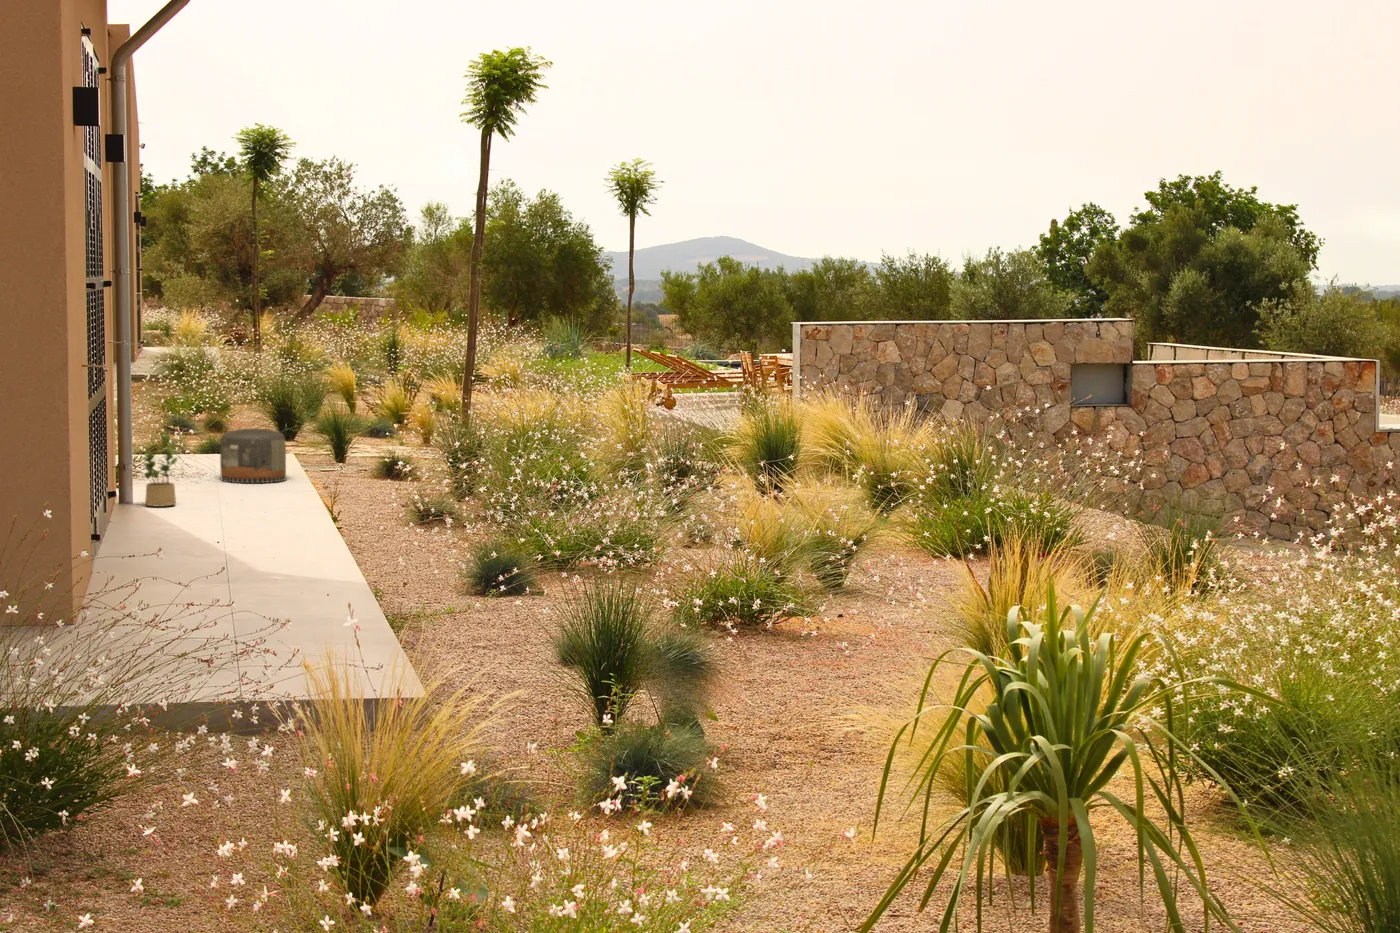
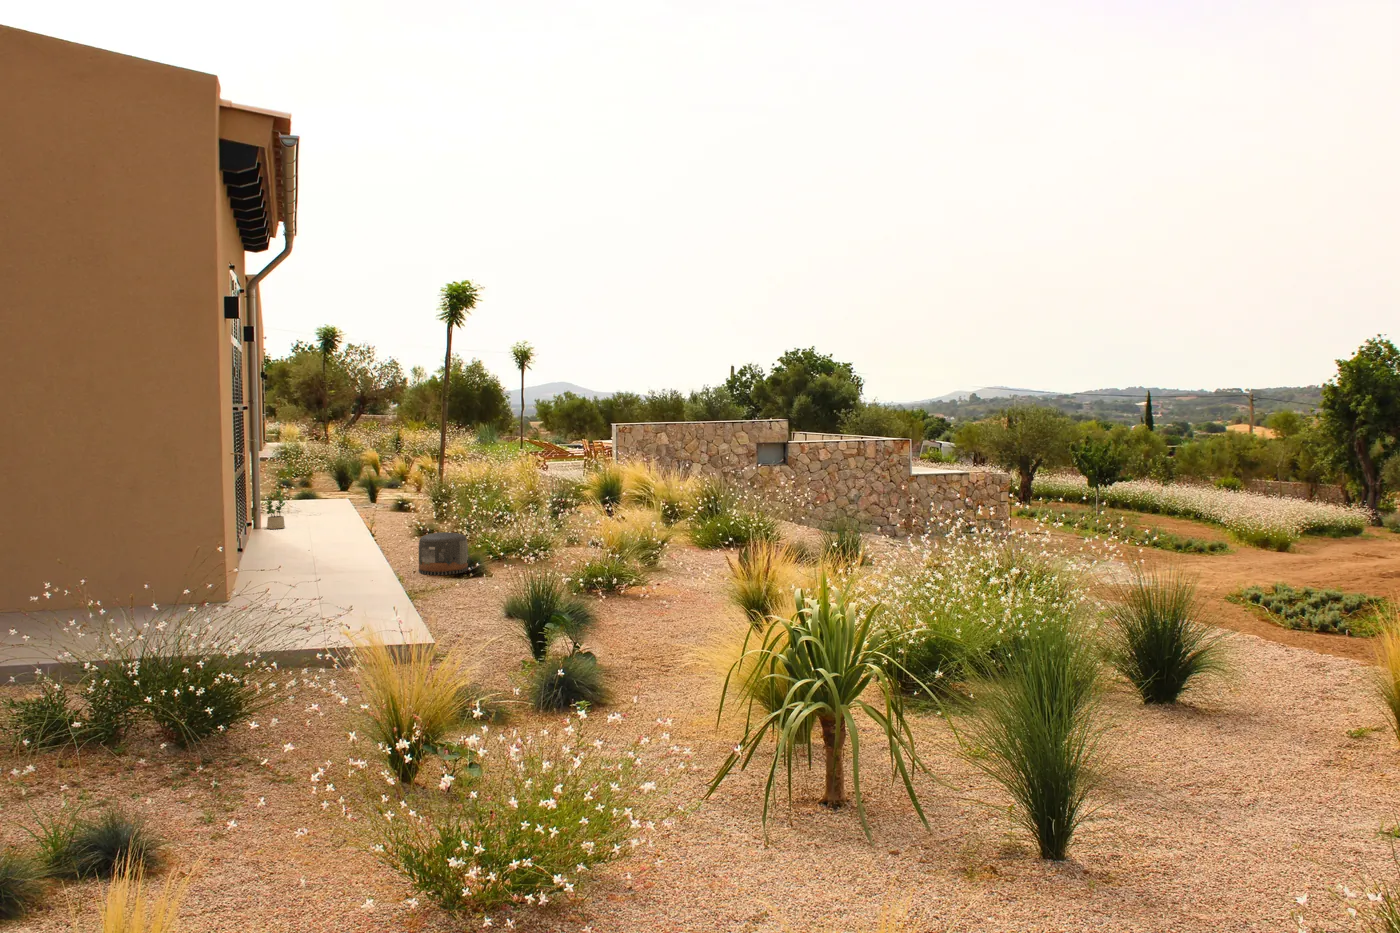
pouf: present [220,429,286,483] -> present [419,532,468,575]

